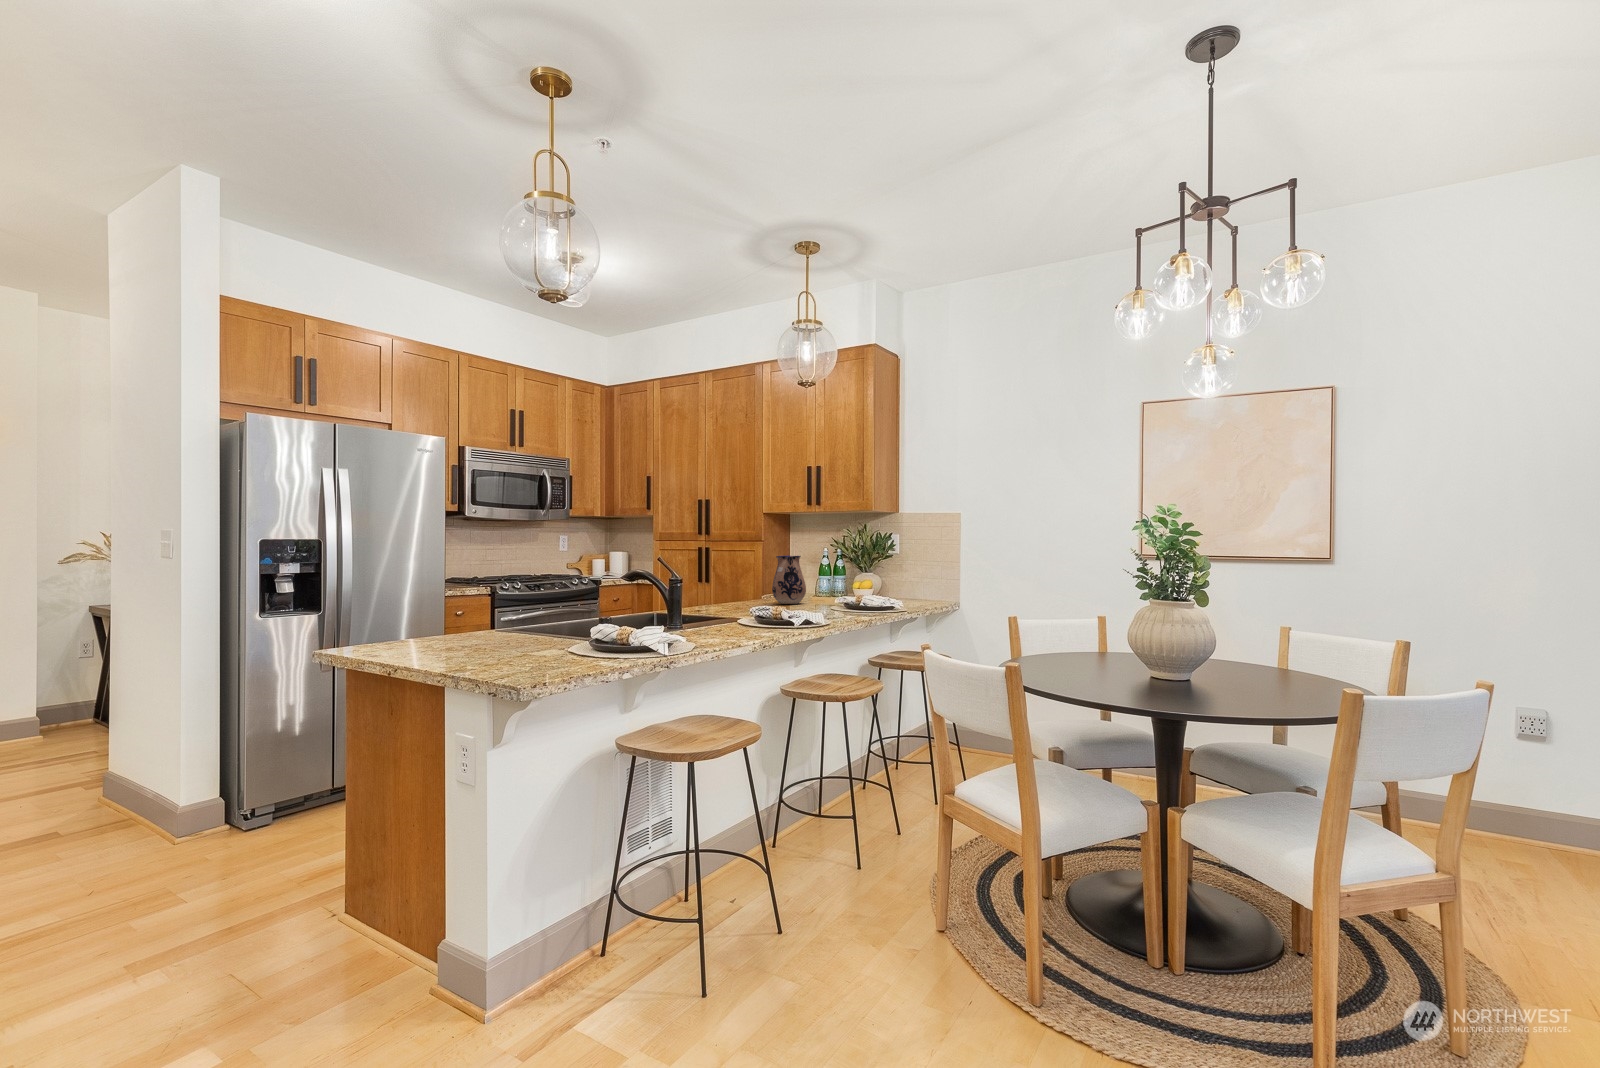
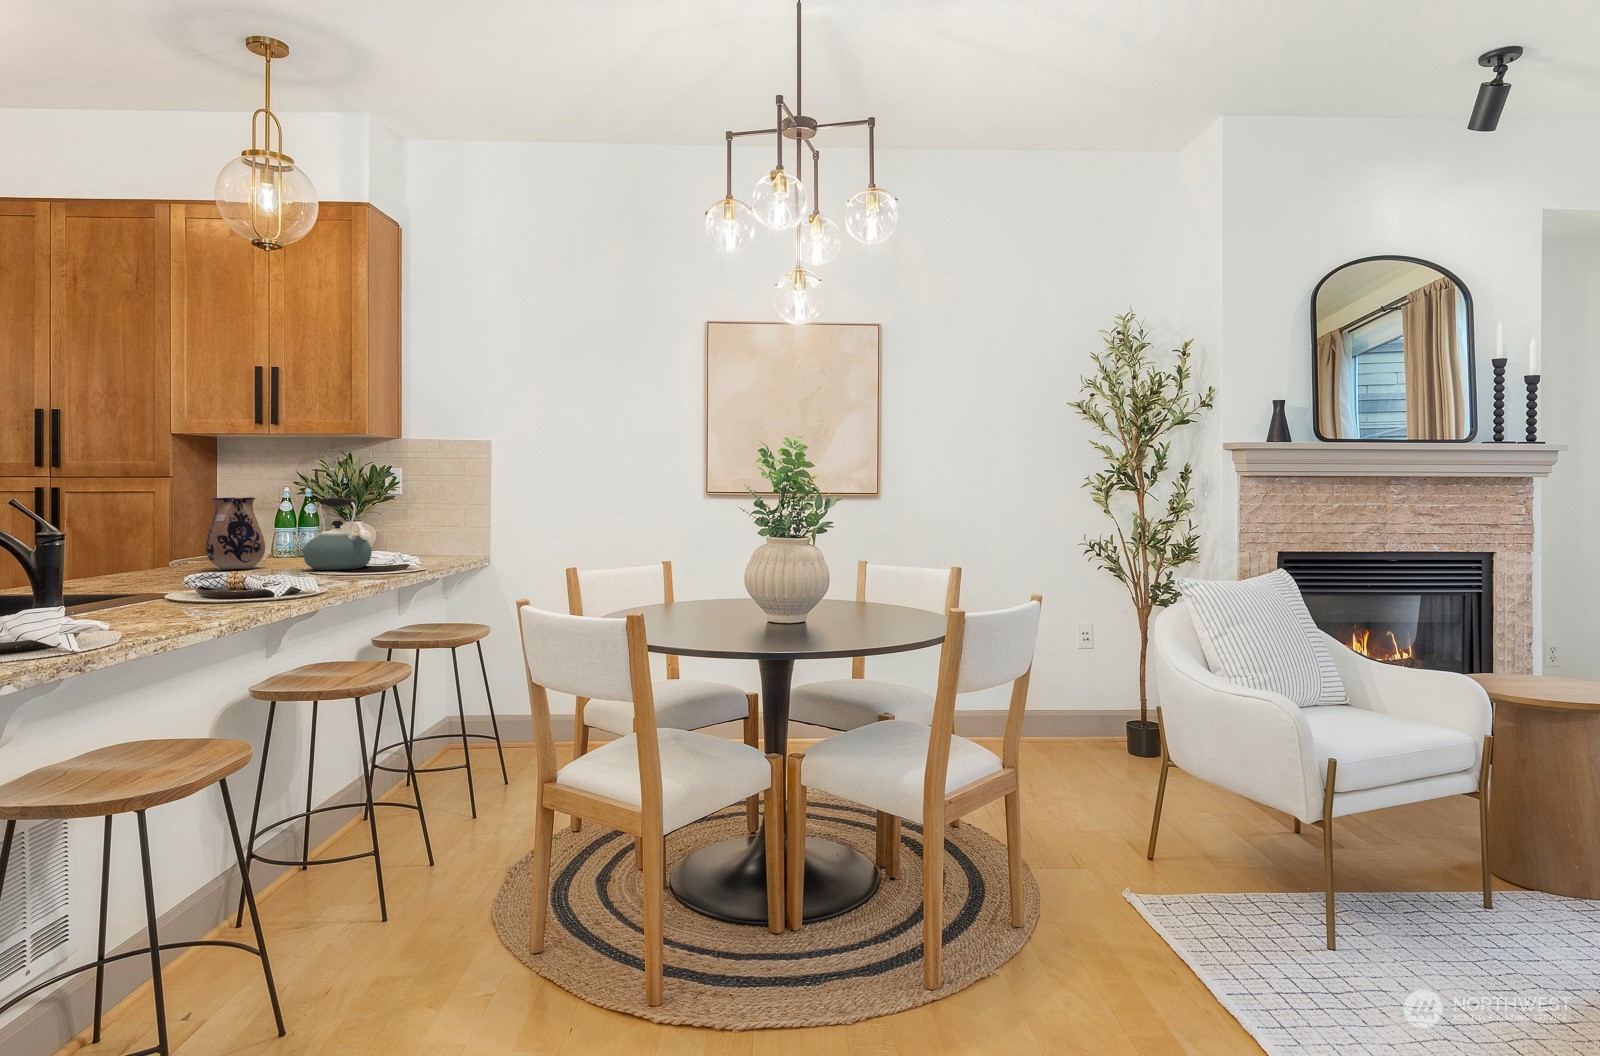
kettle: none [825,557,868,608] -> present [303,498,372,570]

